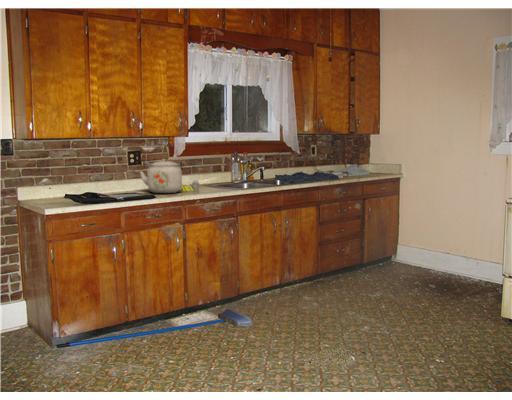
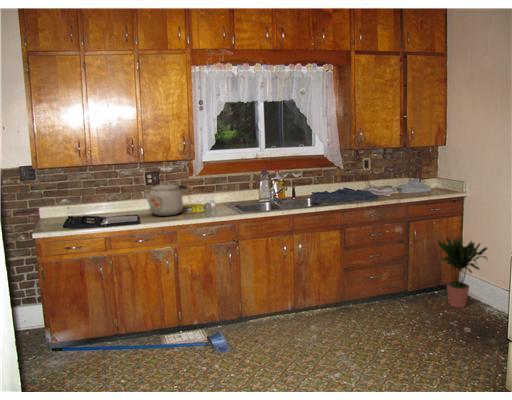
potted plant: none [385,207,430,271] -> present [438,237,487,308]

